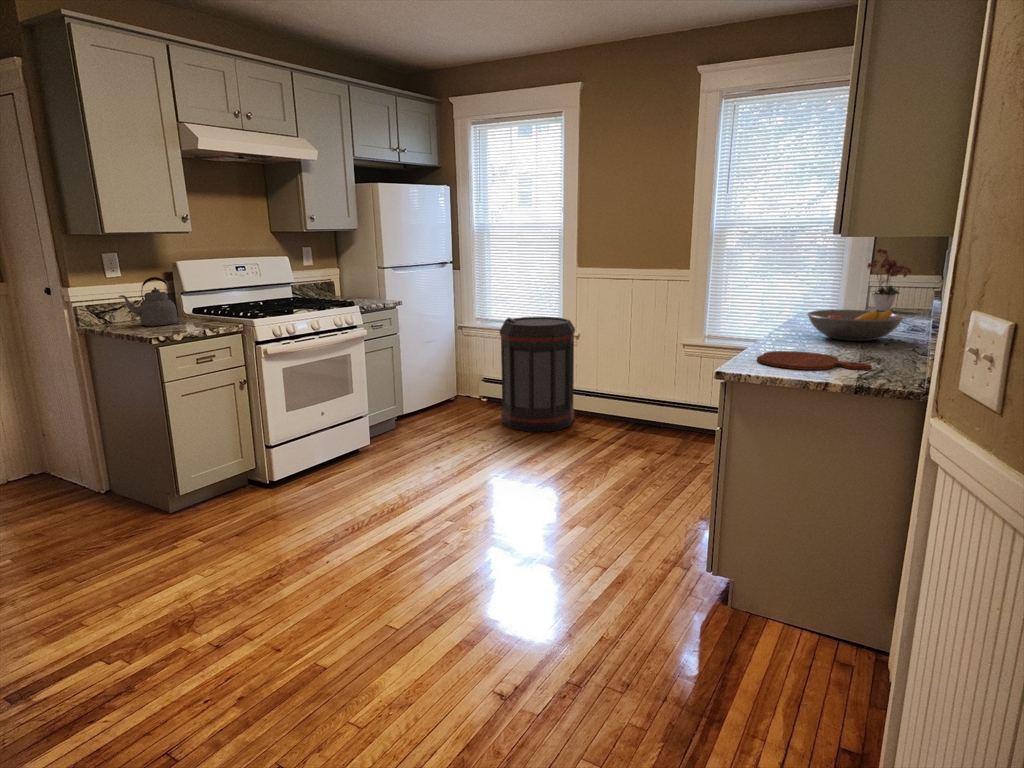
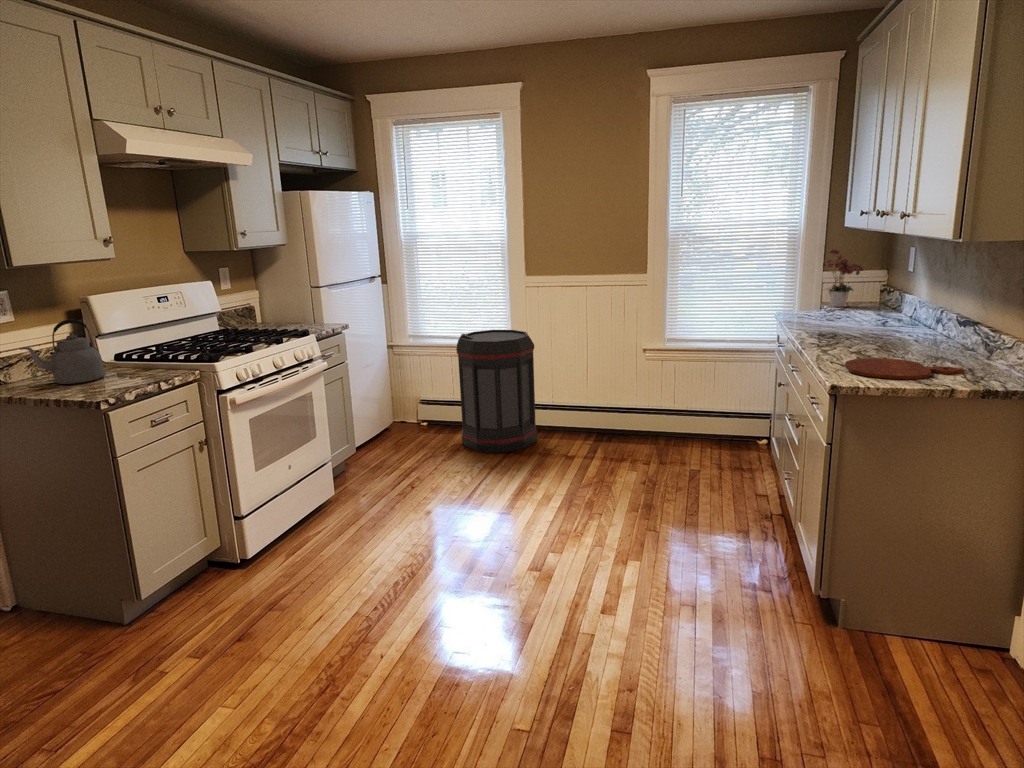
fruit bowl: present [807,310,903,341] -> none [833,310,927,342]

